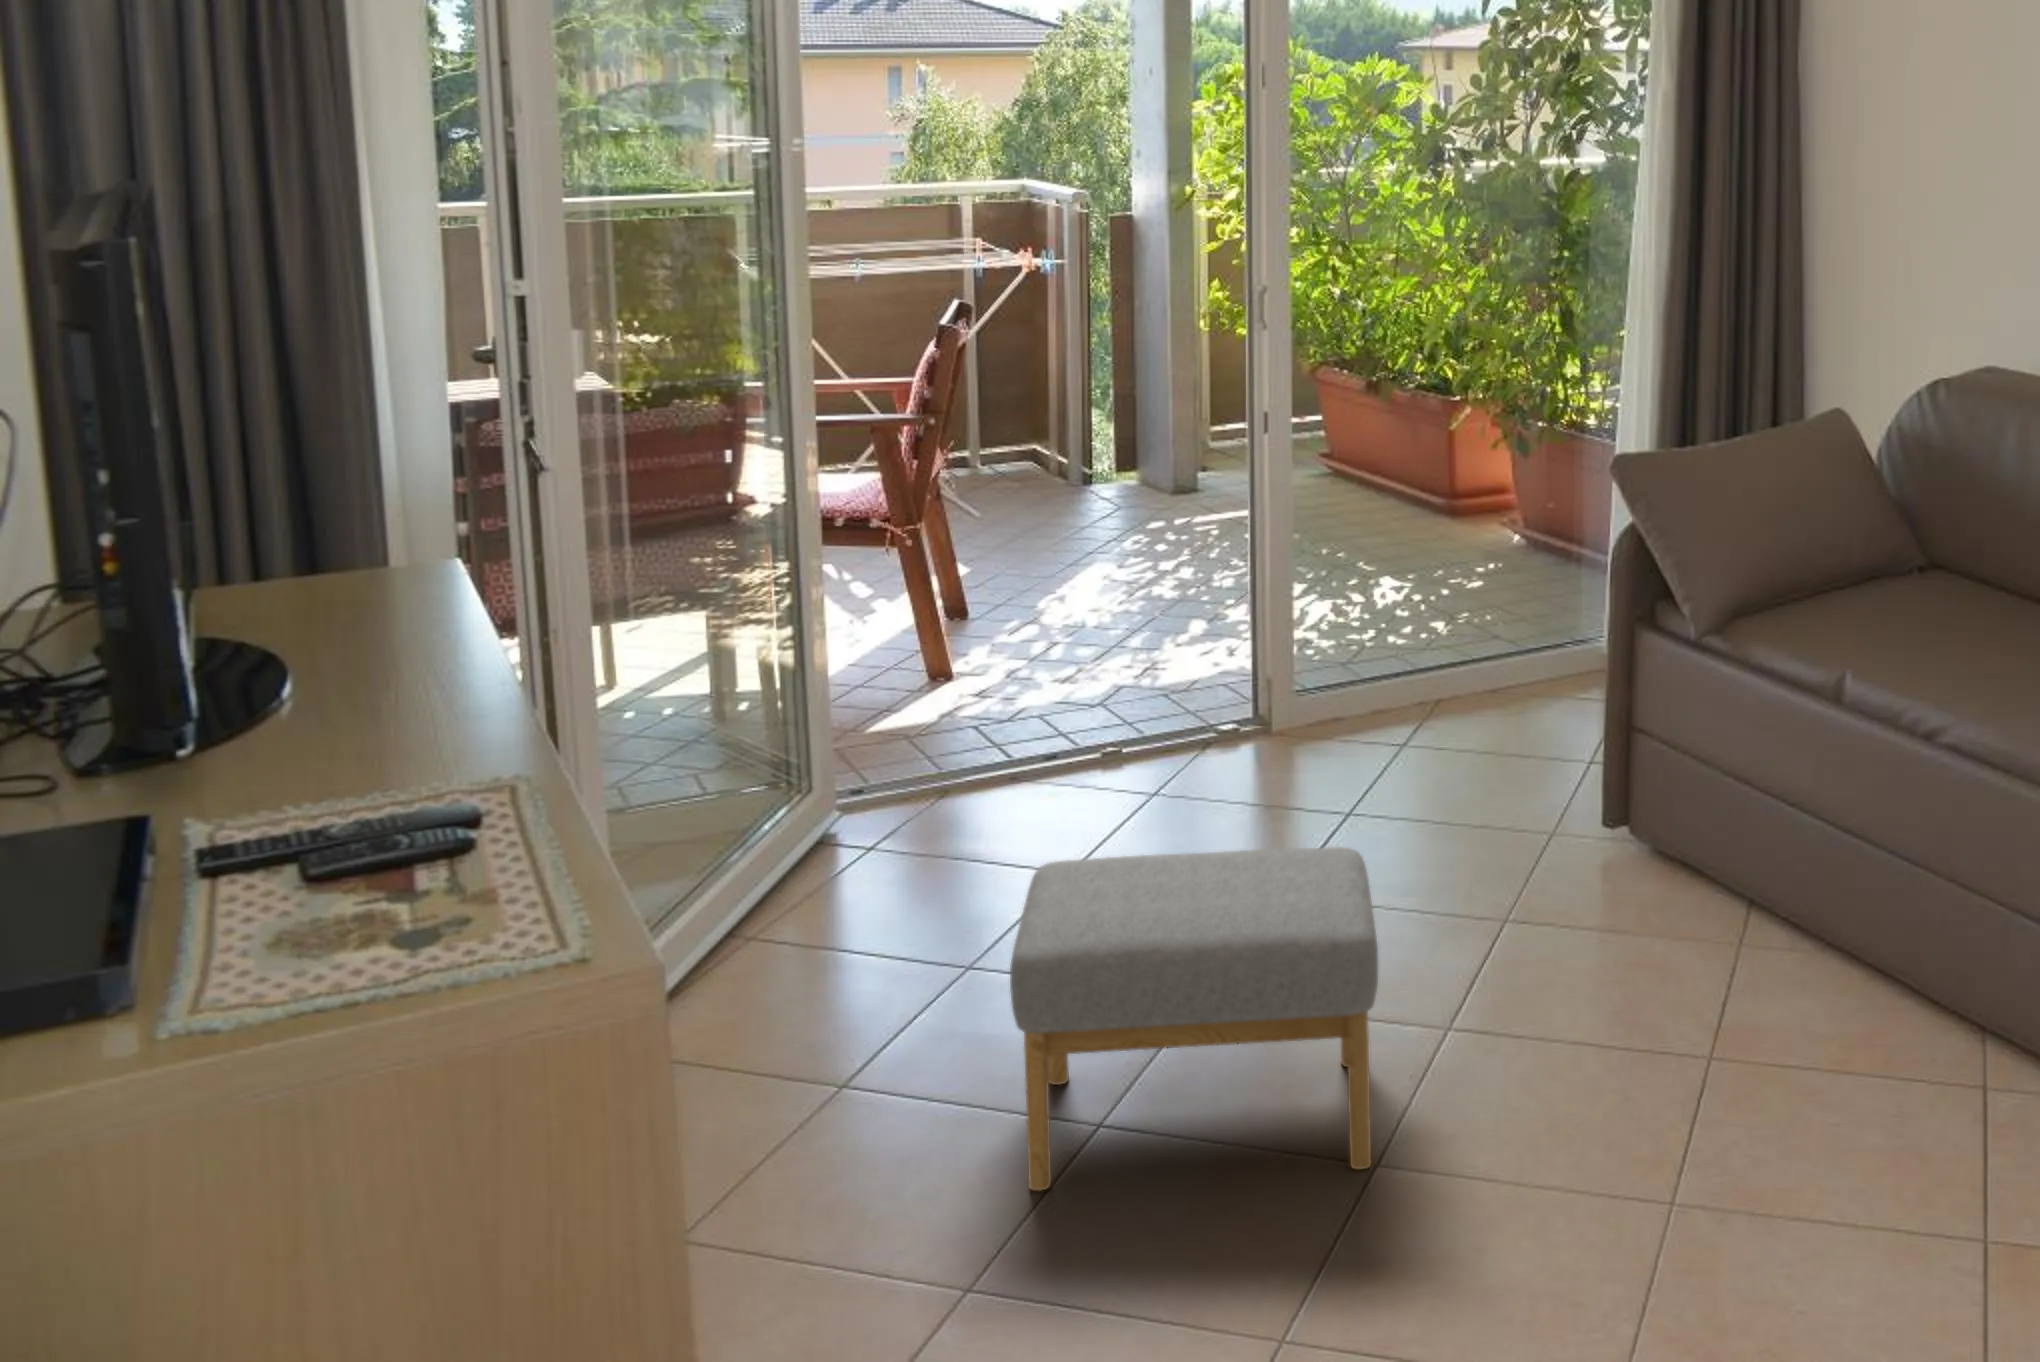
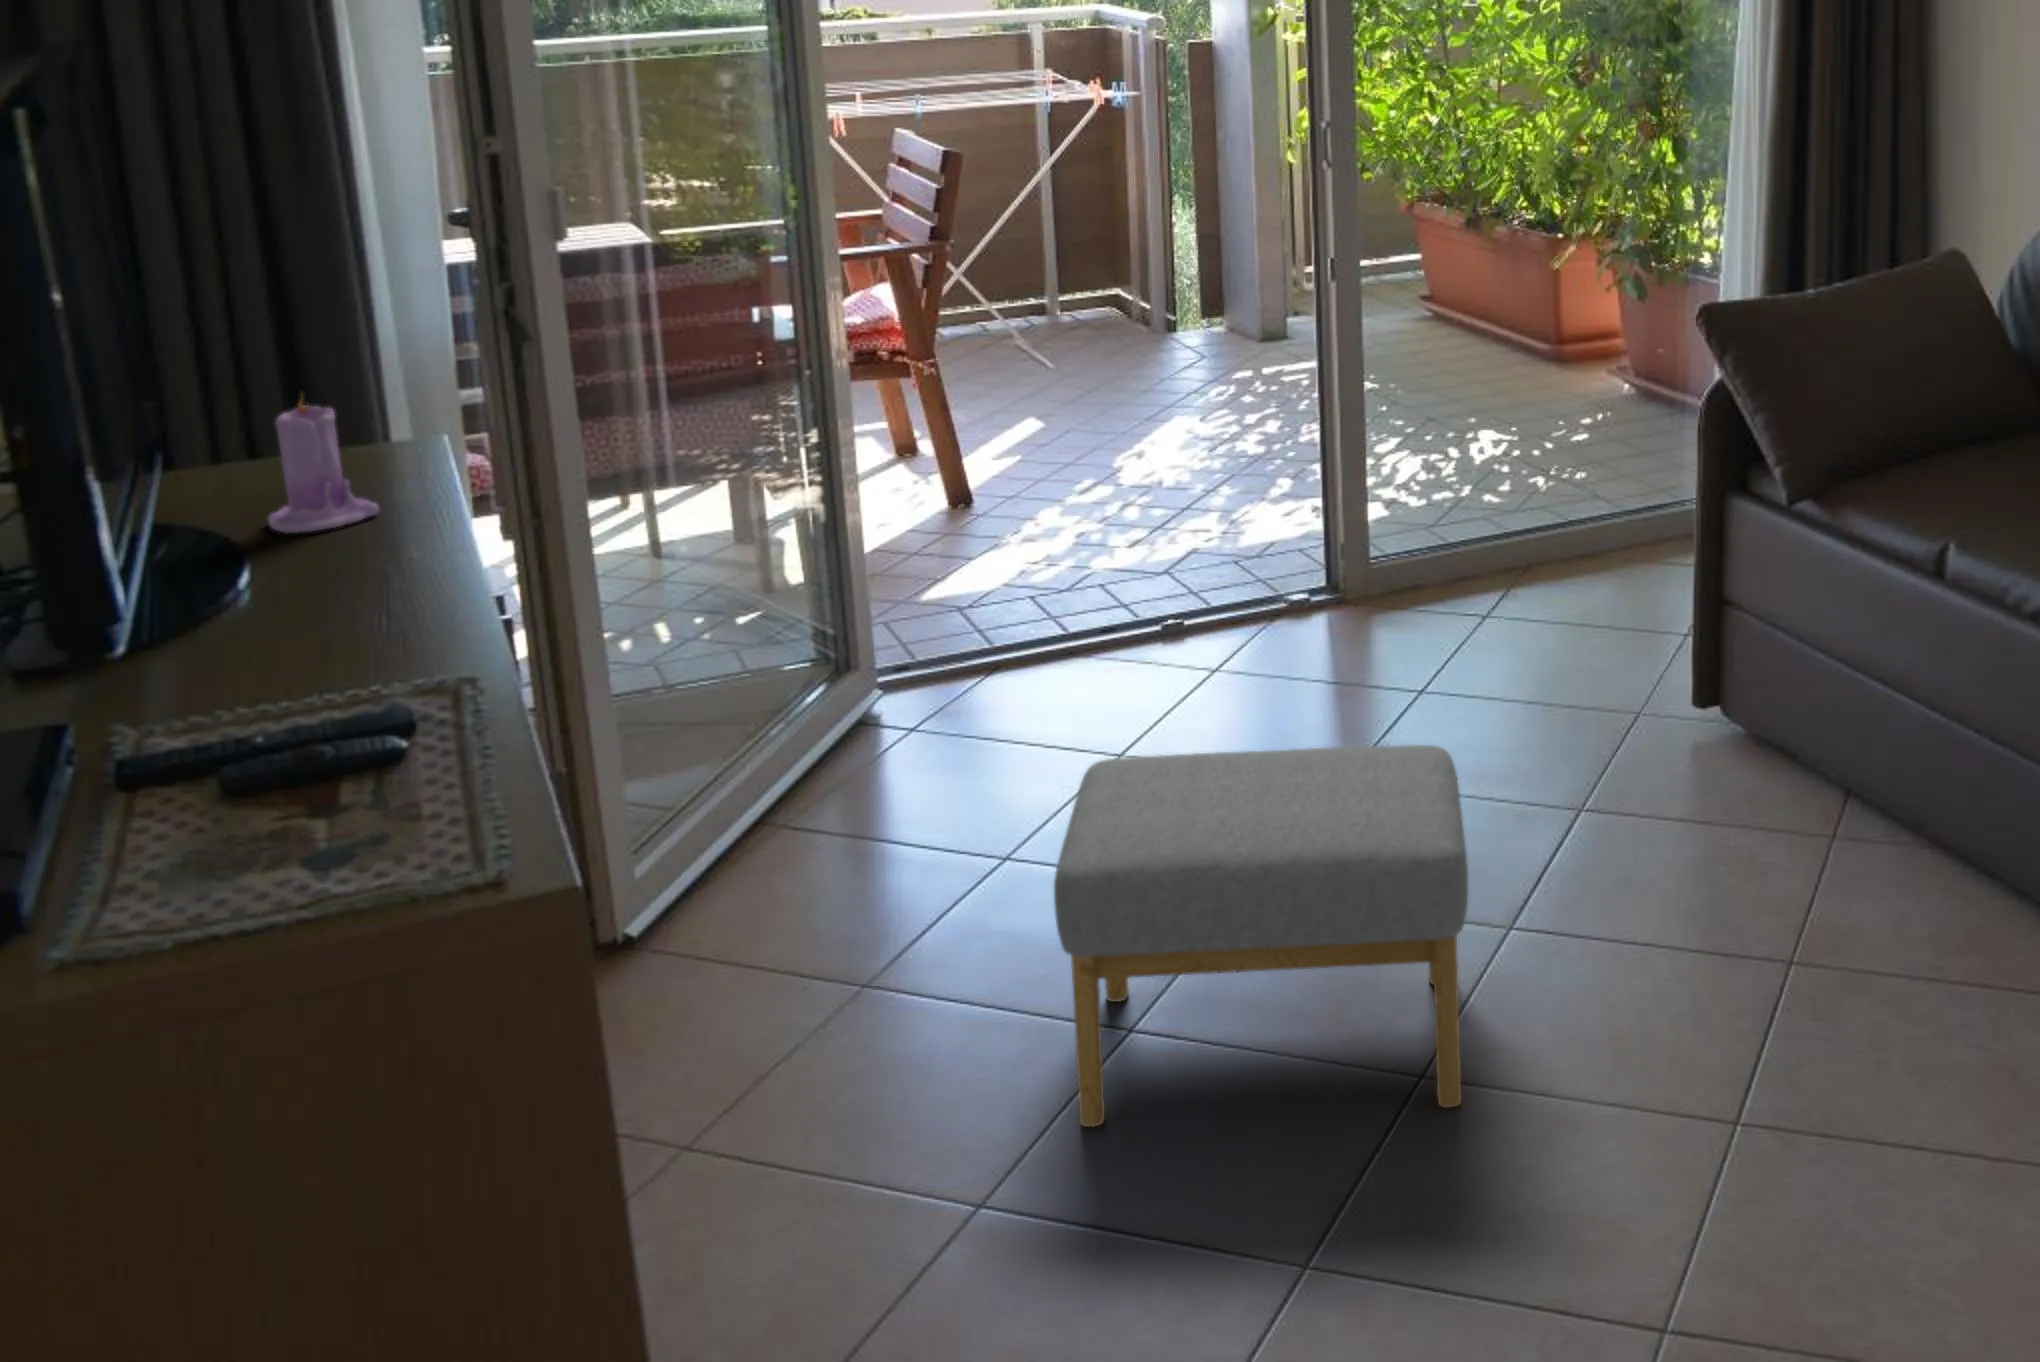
candle: none [315,529,415,653] -> present [268,399,379,533]

